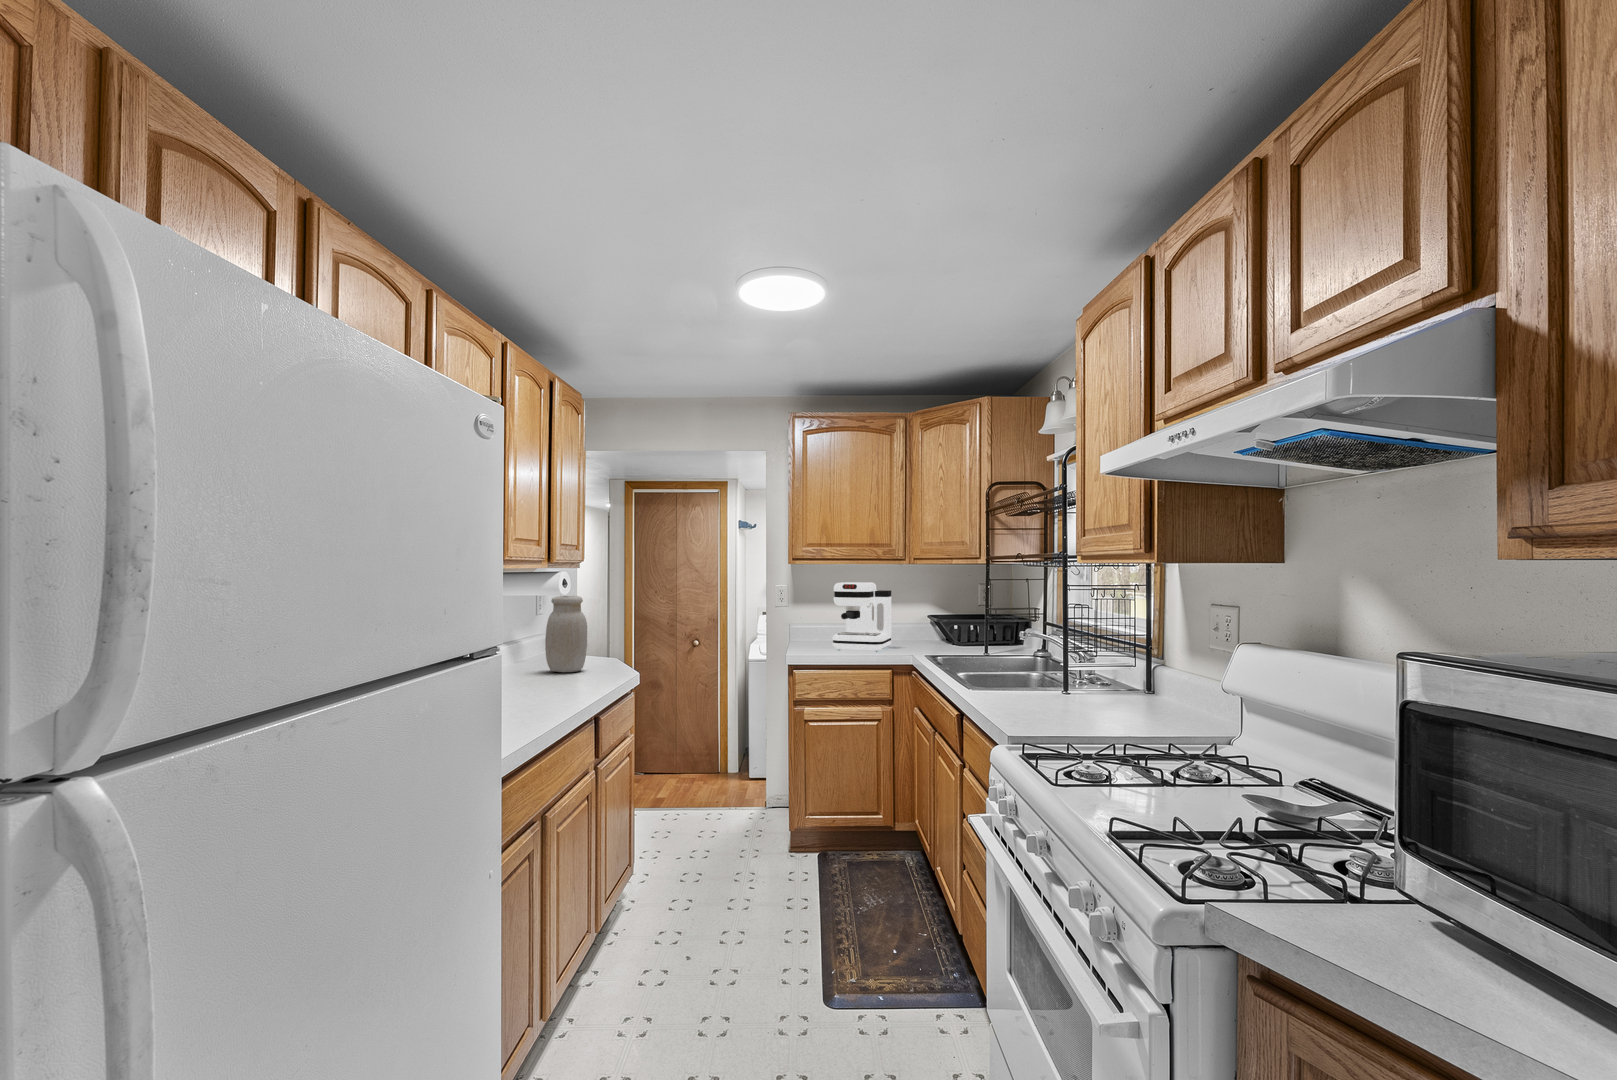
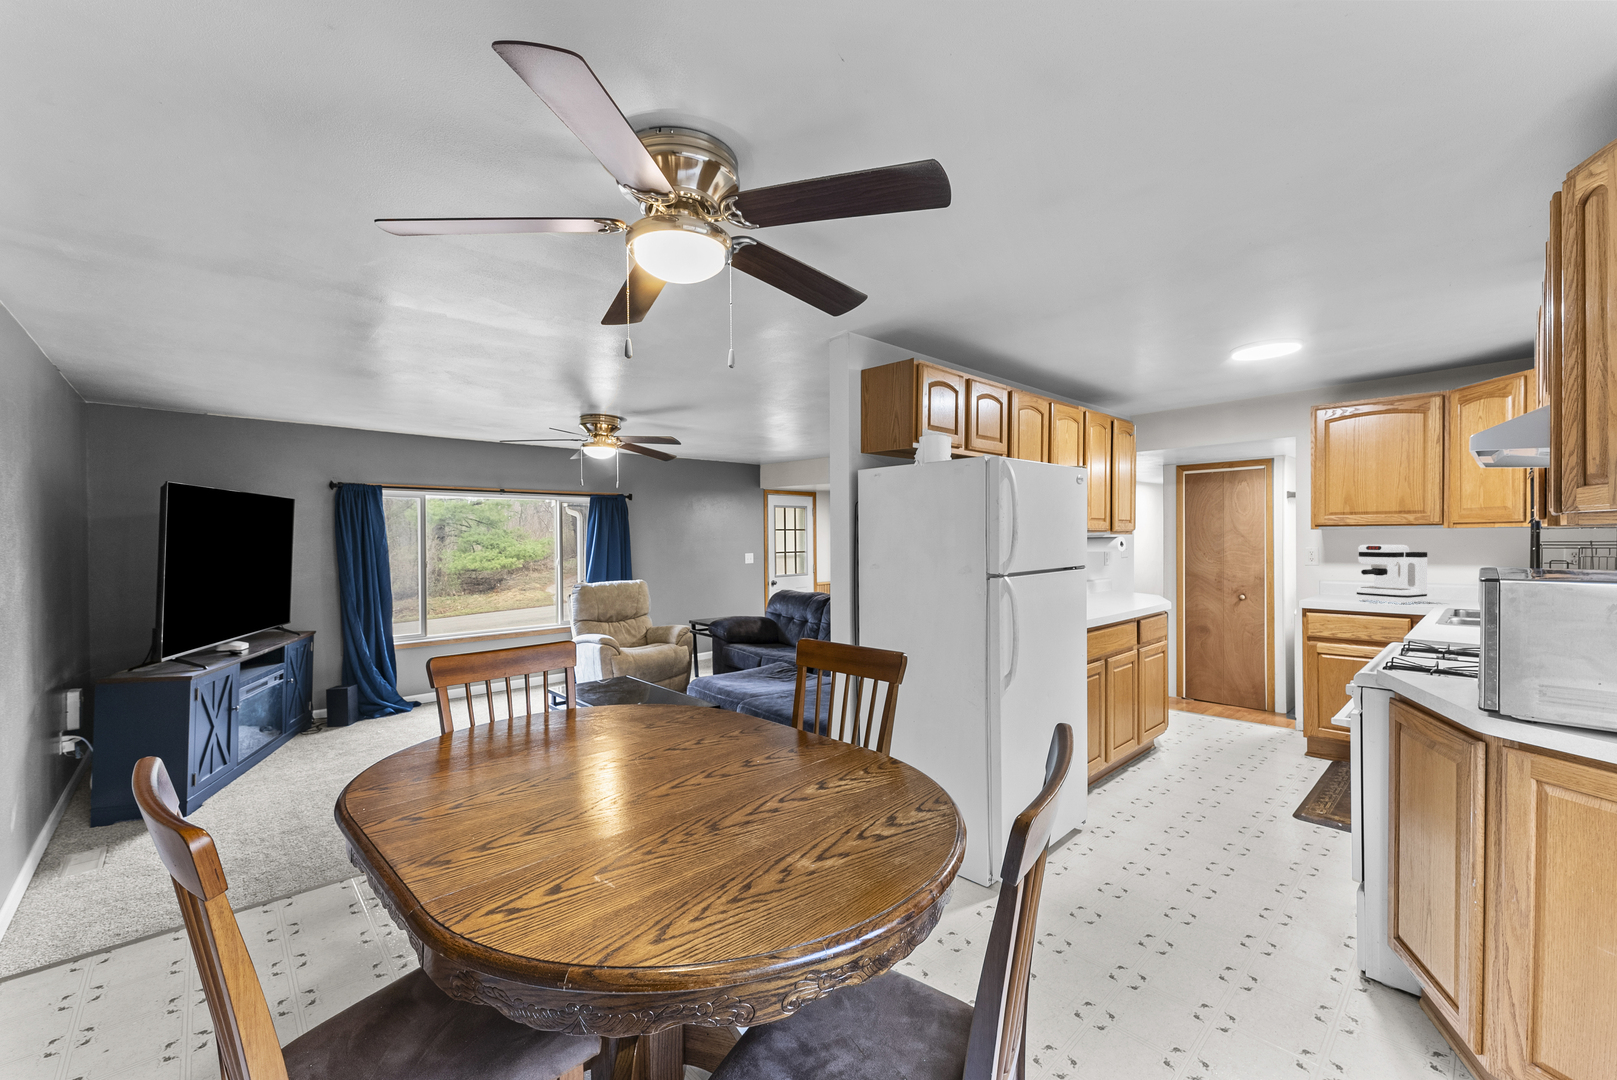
jar: present [545,596,587,672] -> none [1109,550,1136,598]

